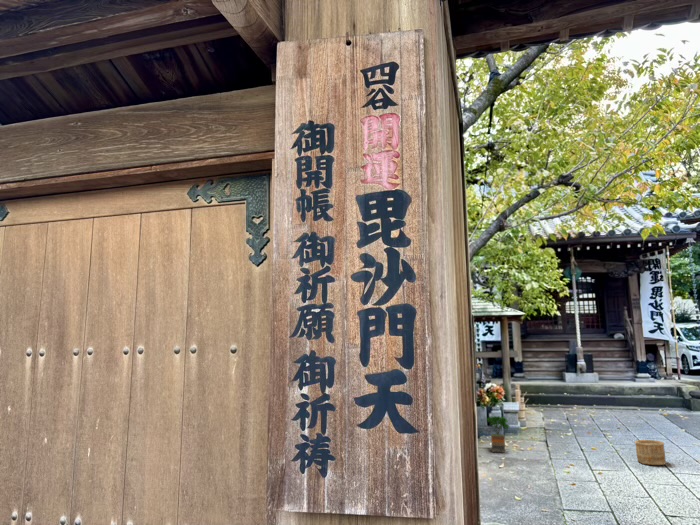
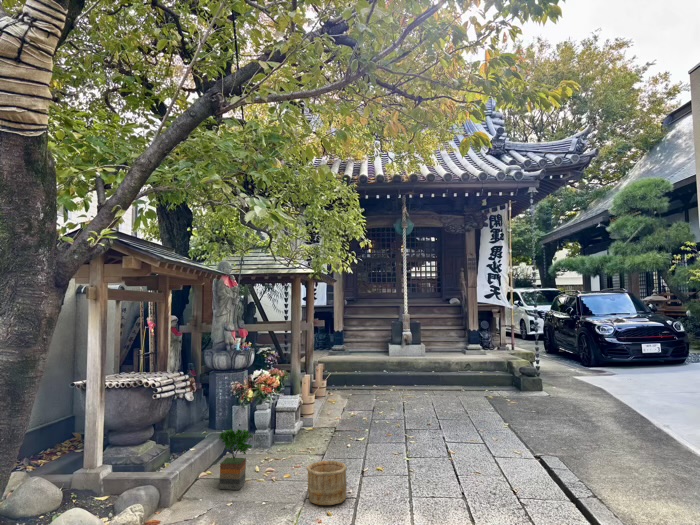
wooden bucket: present [635,440,666,465] -> present [306,461,347,505]

